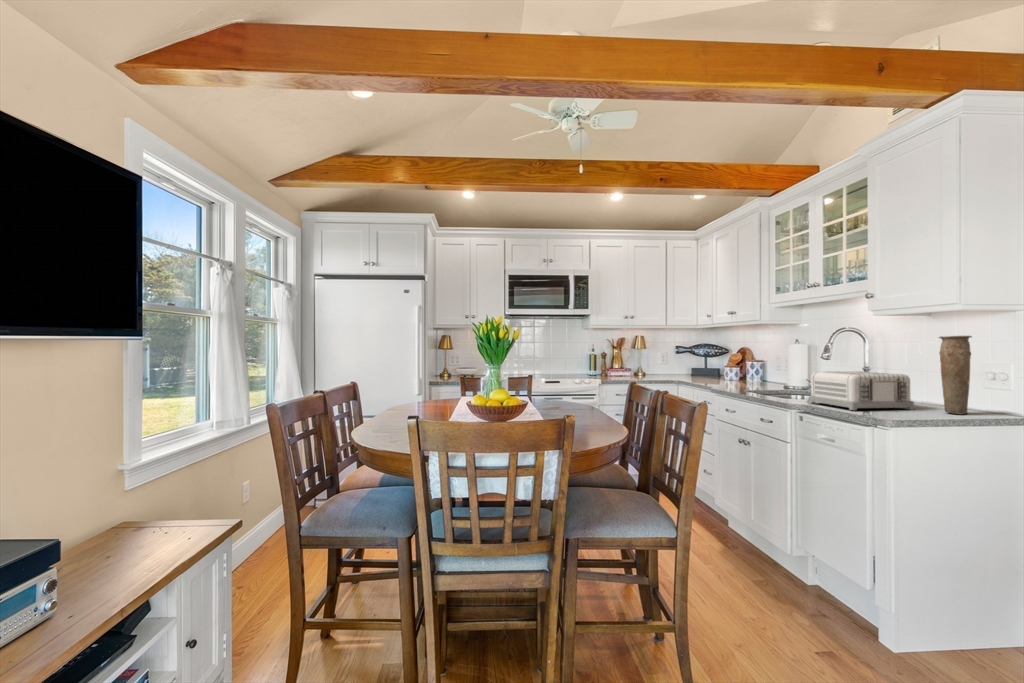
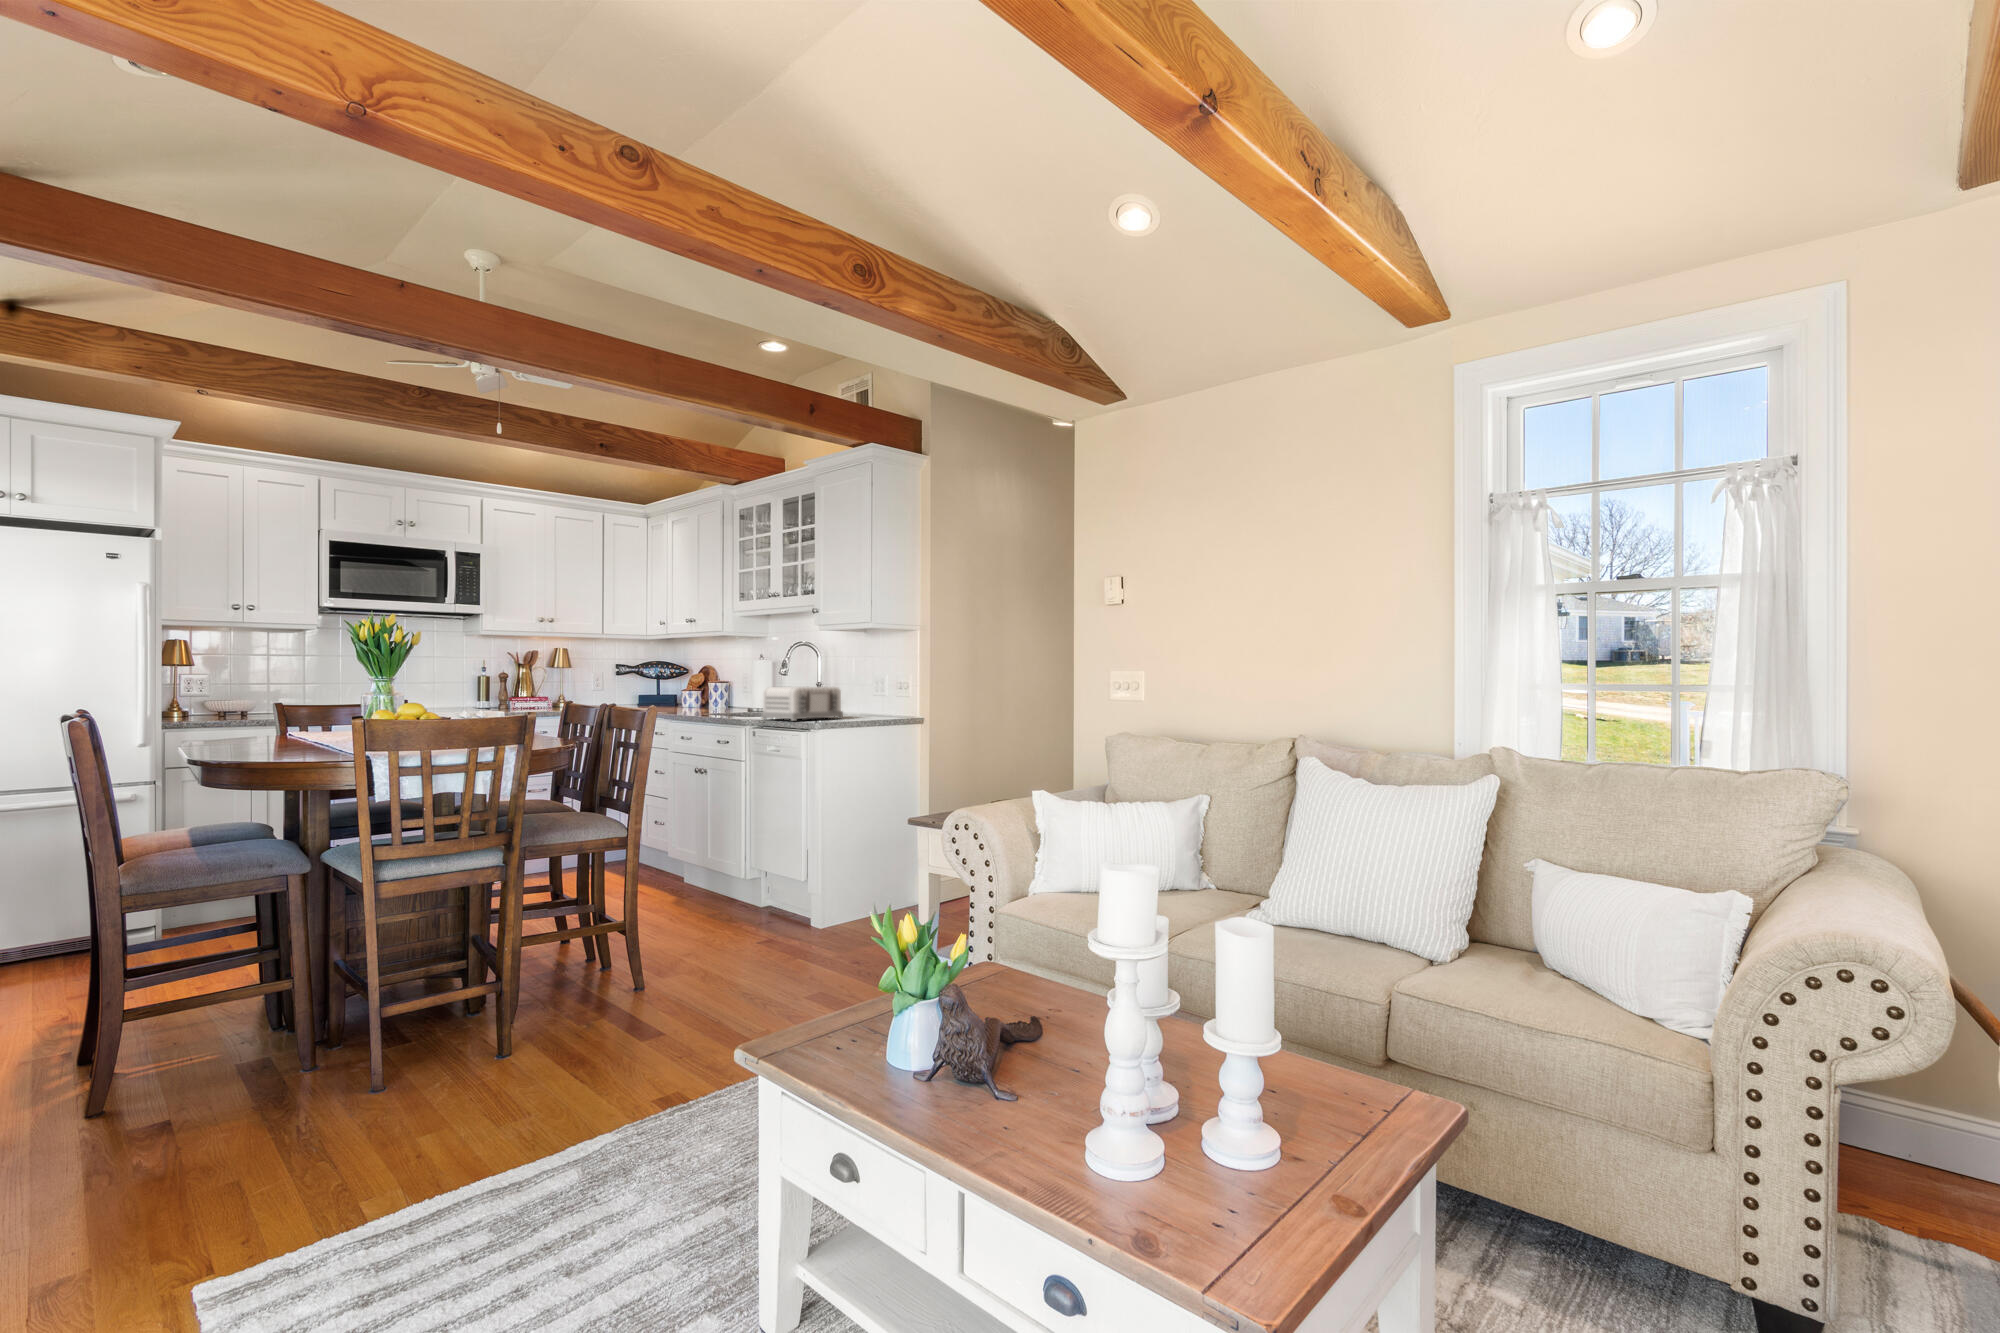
vase: present [939,336,972,414] -> none [858,652,880,719]

